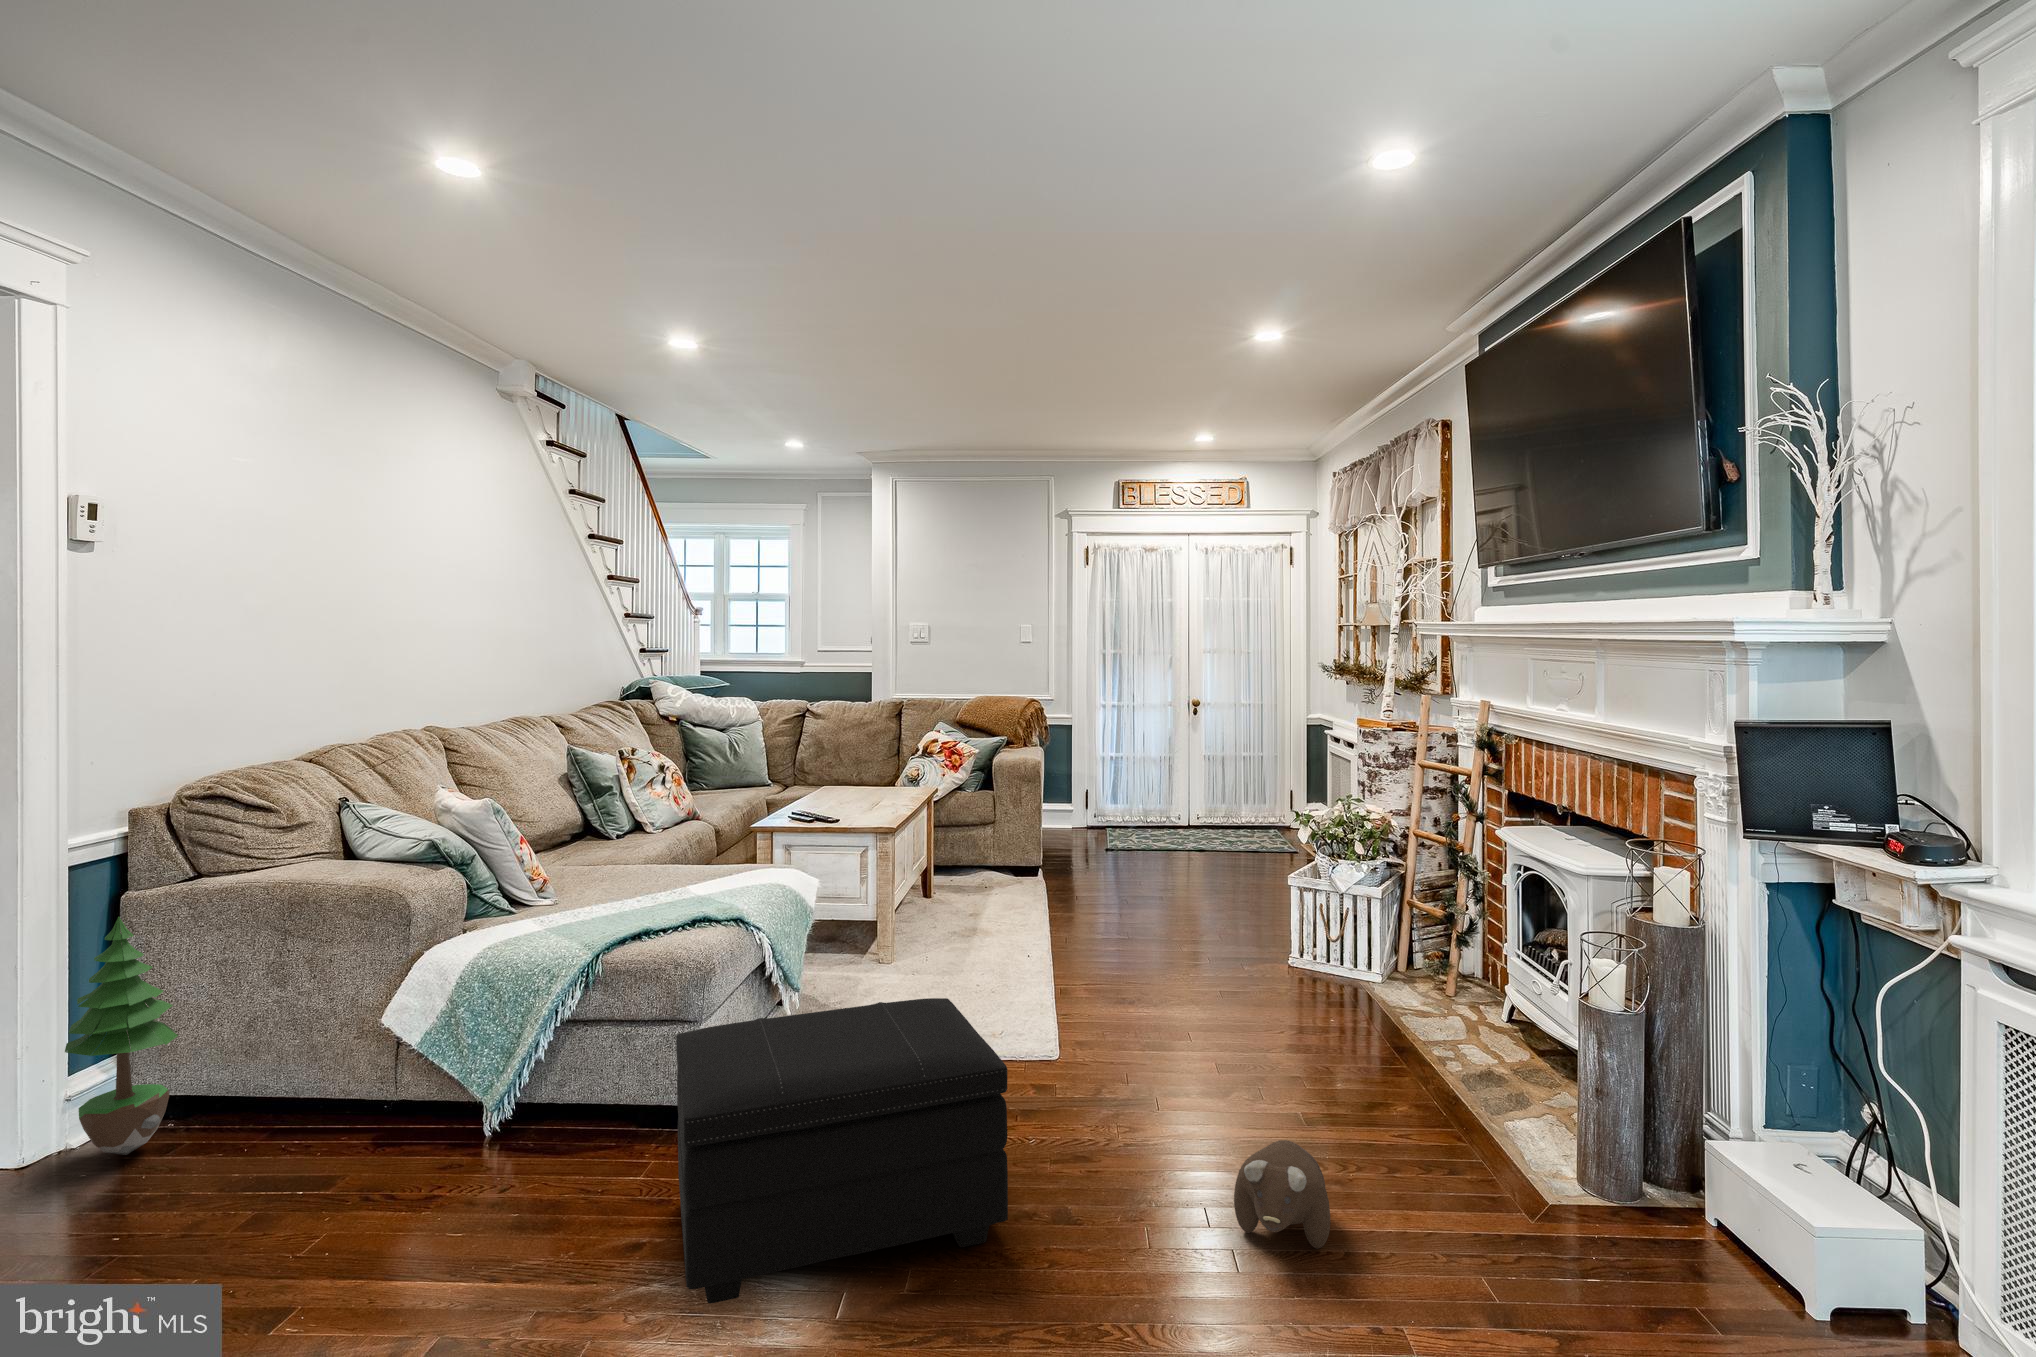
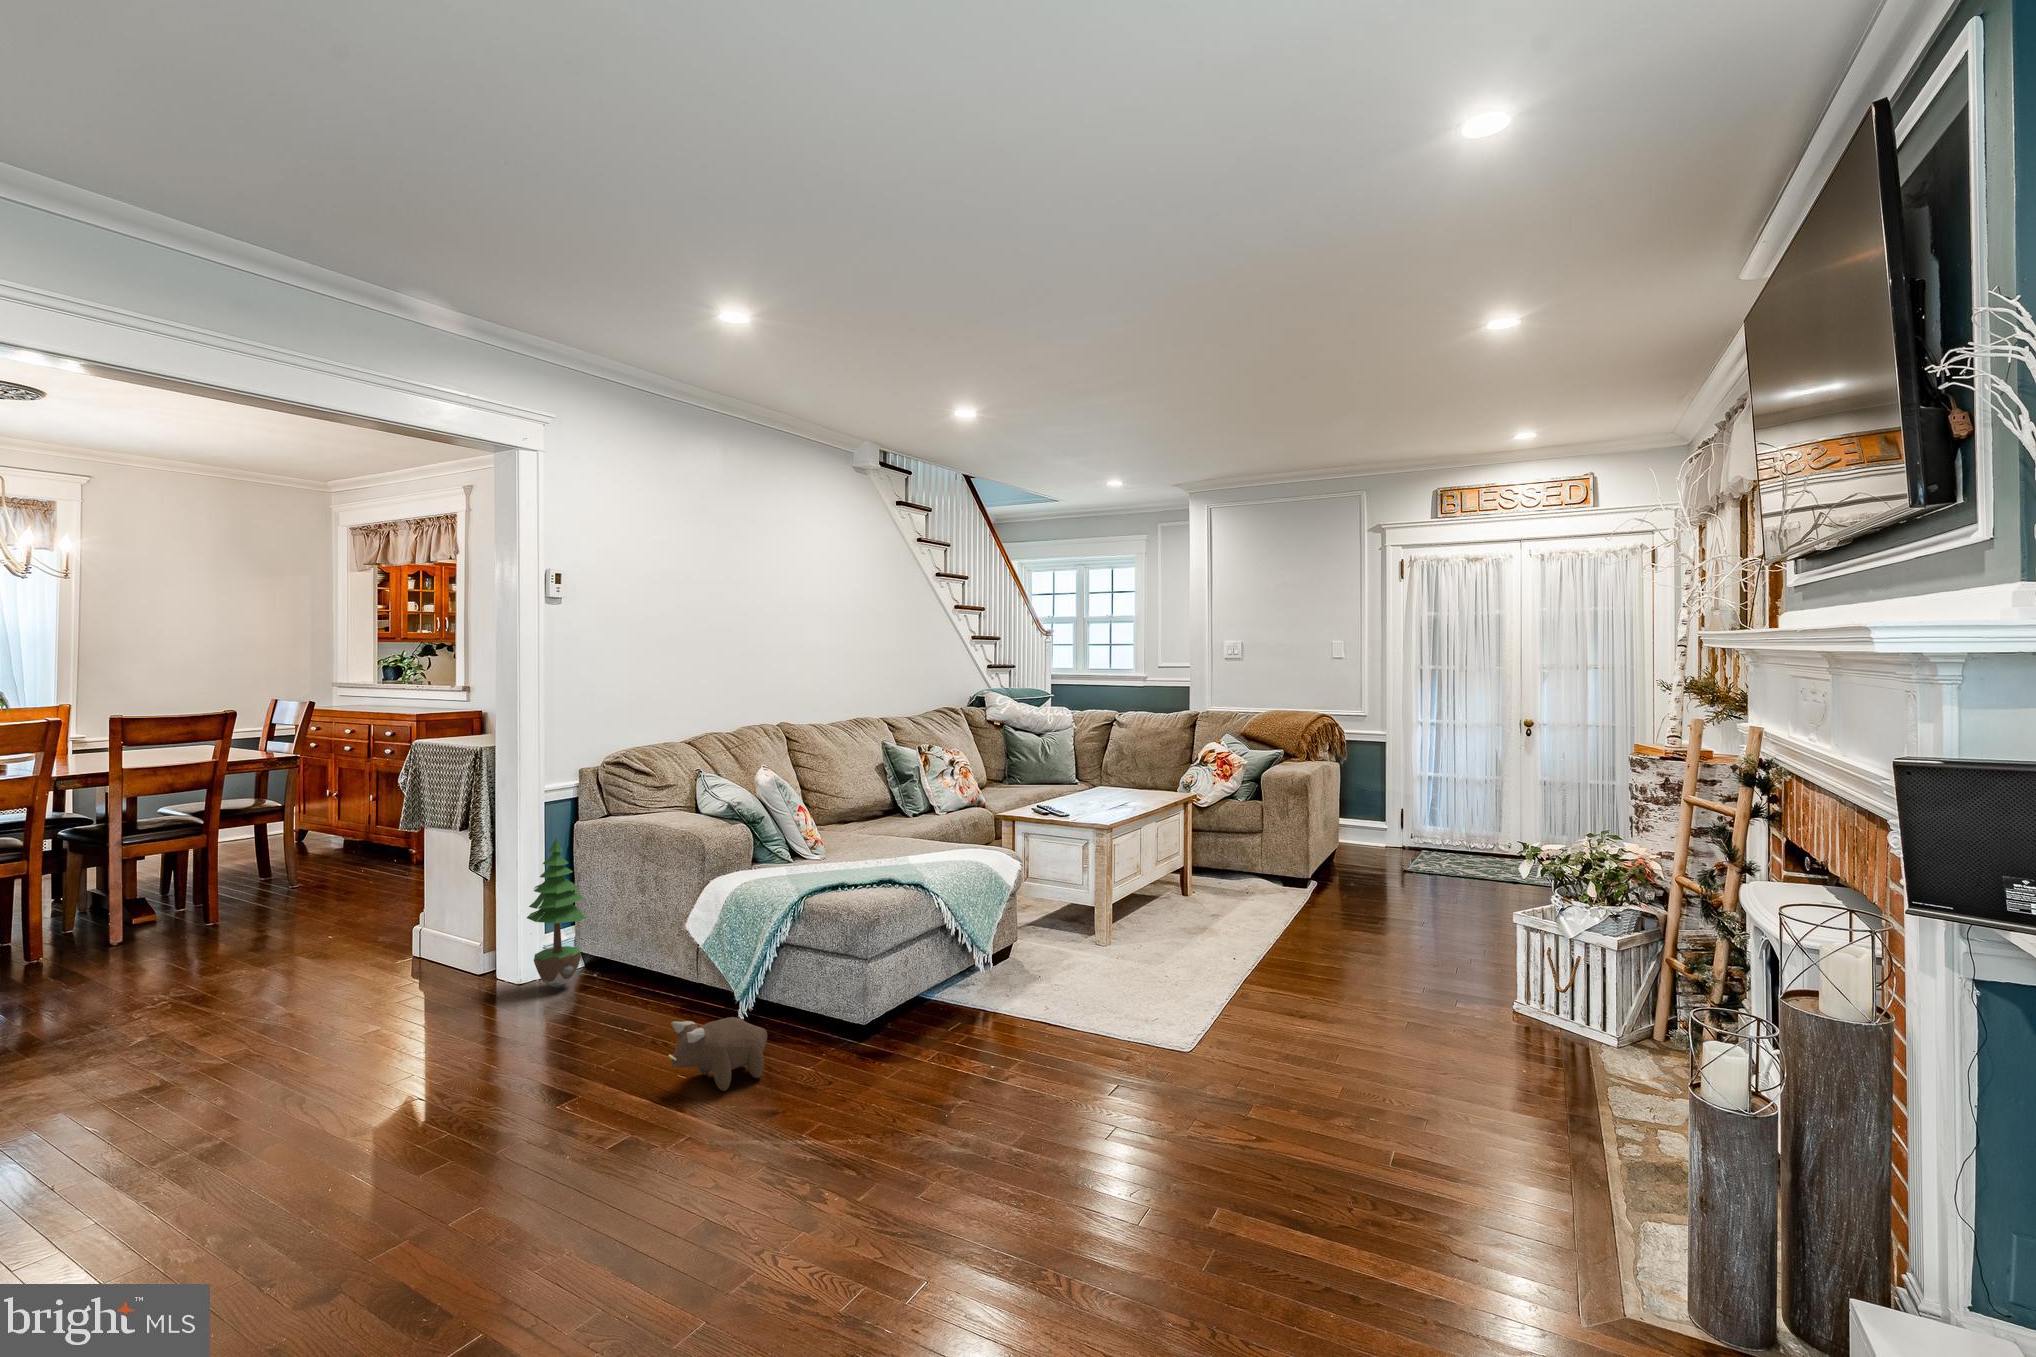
footstool: present [676,998,1008,1304] -> none [765,956,1027,1161]
plush toy: present [1234,1140,1330,1249] -> present [669,1017,767,1091]

